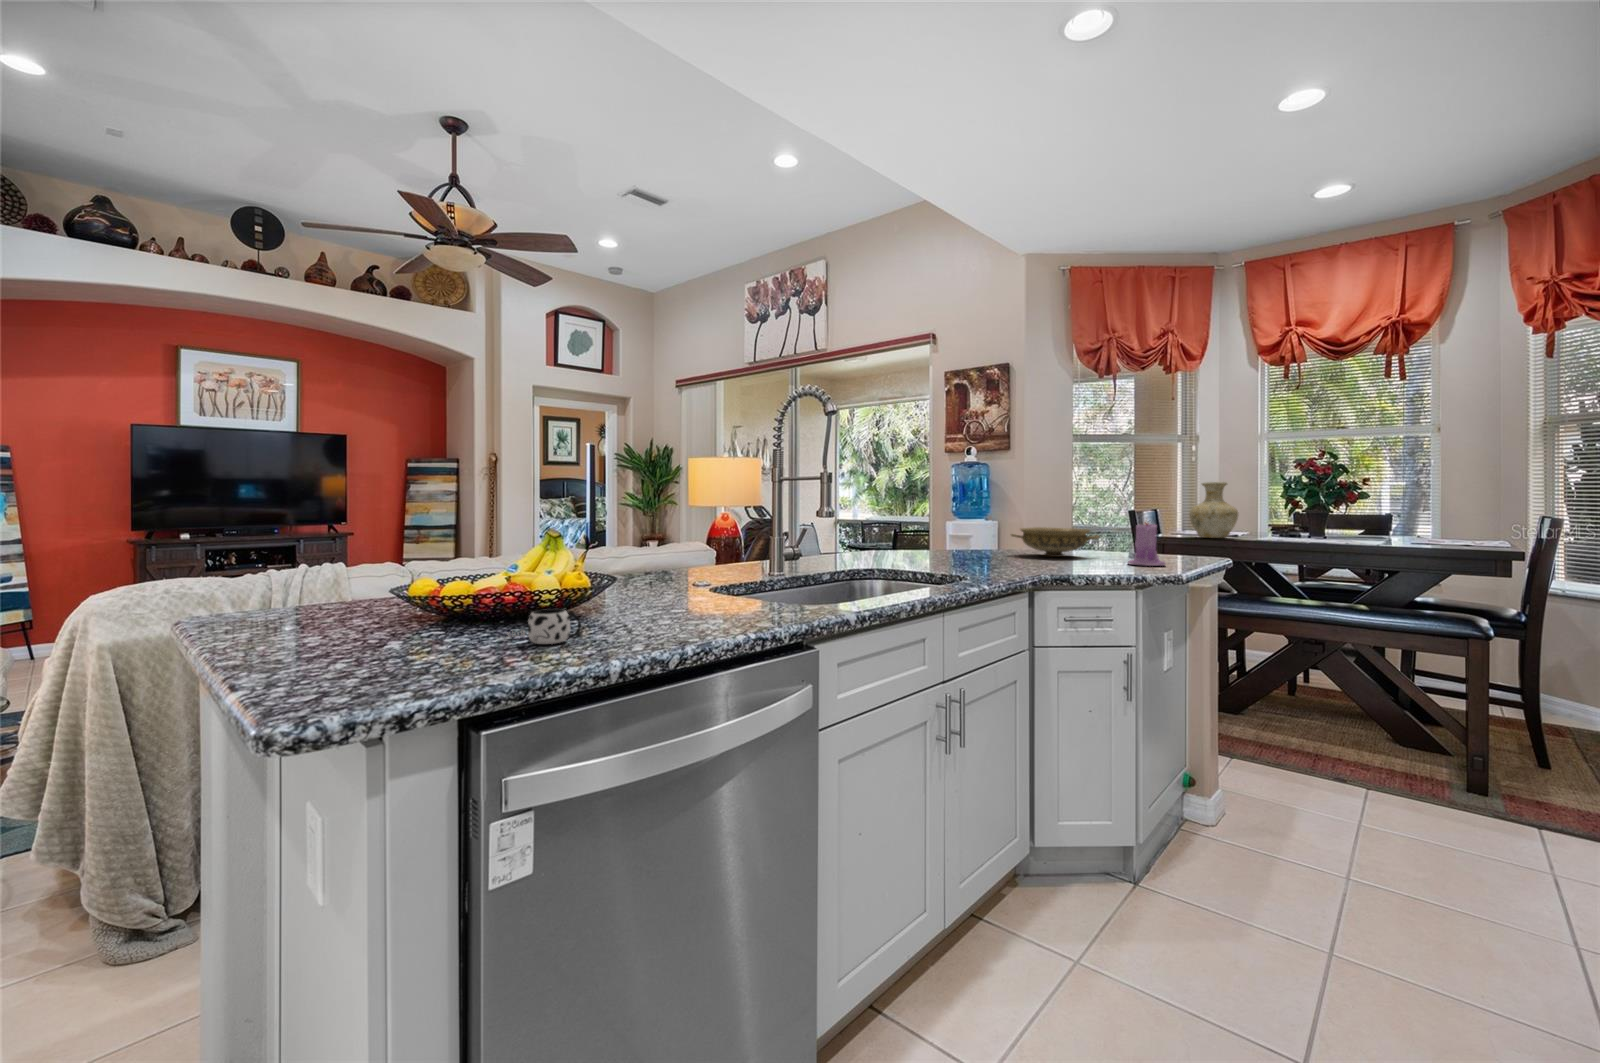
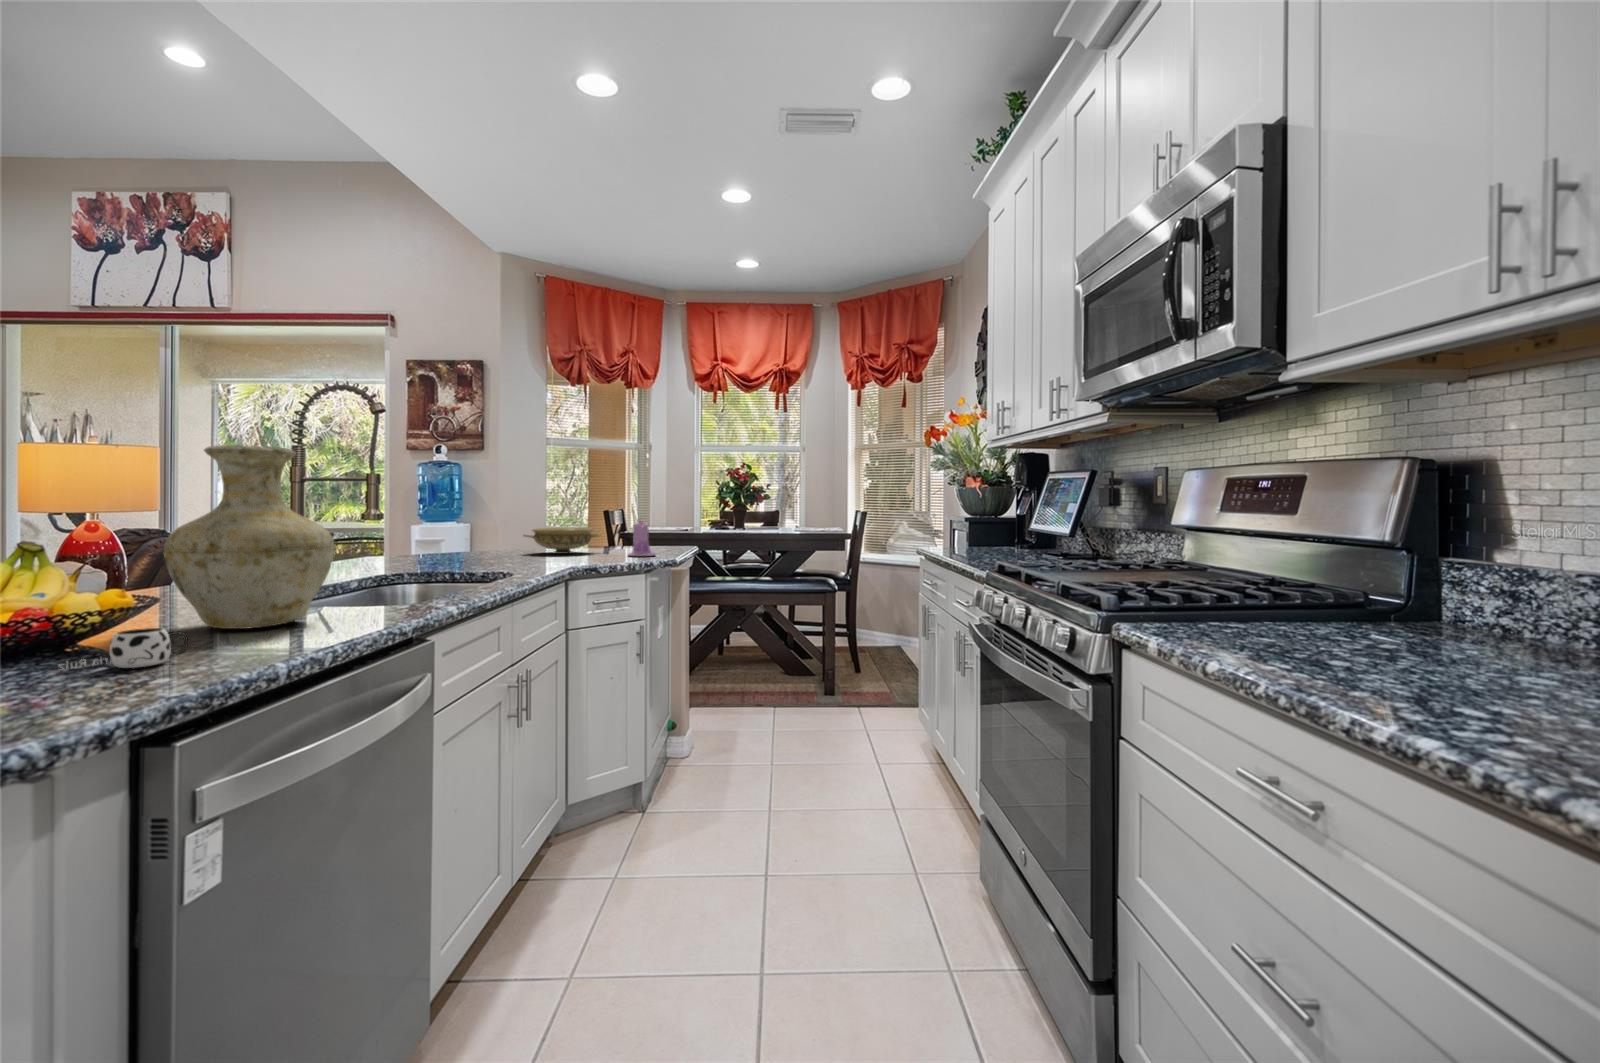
vase: present [1189,482,1238,538] -> present [164,445,334,629]

